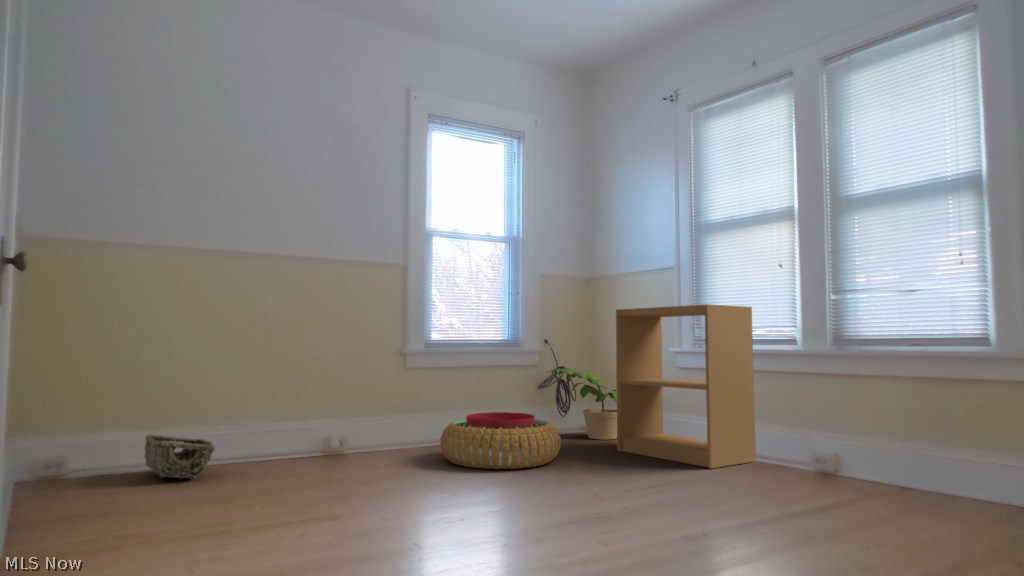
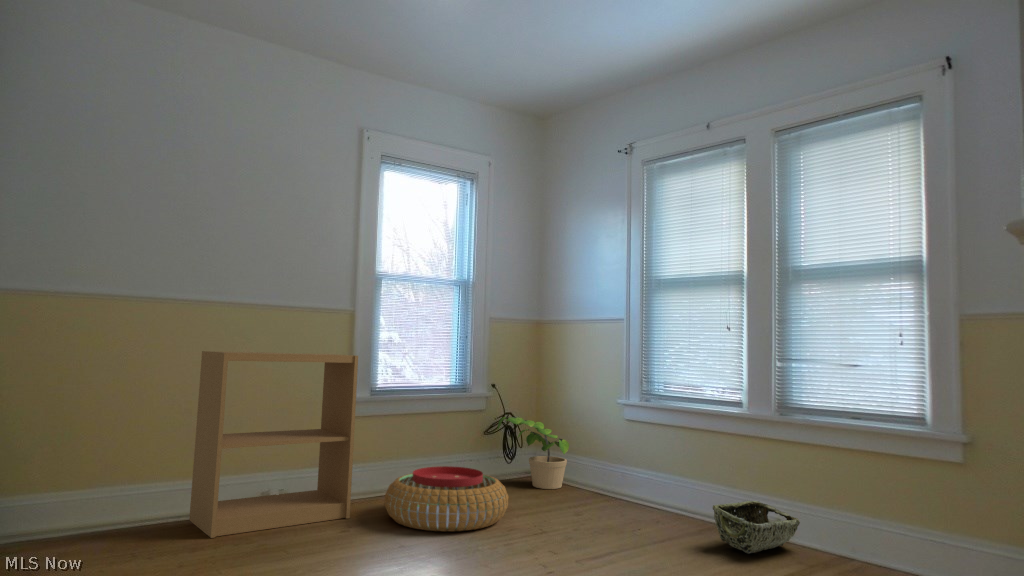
bookshelf: present [616,304,756,469] -> present [189,351,358,538]
woven basket: present [145,435,215,479] -> present [713,501,800,554]

